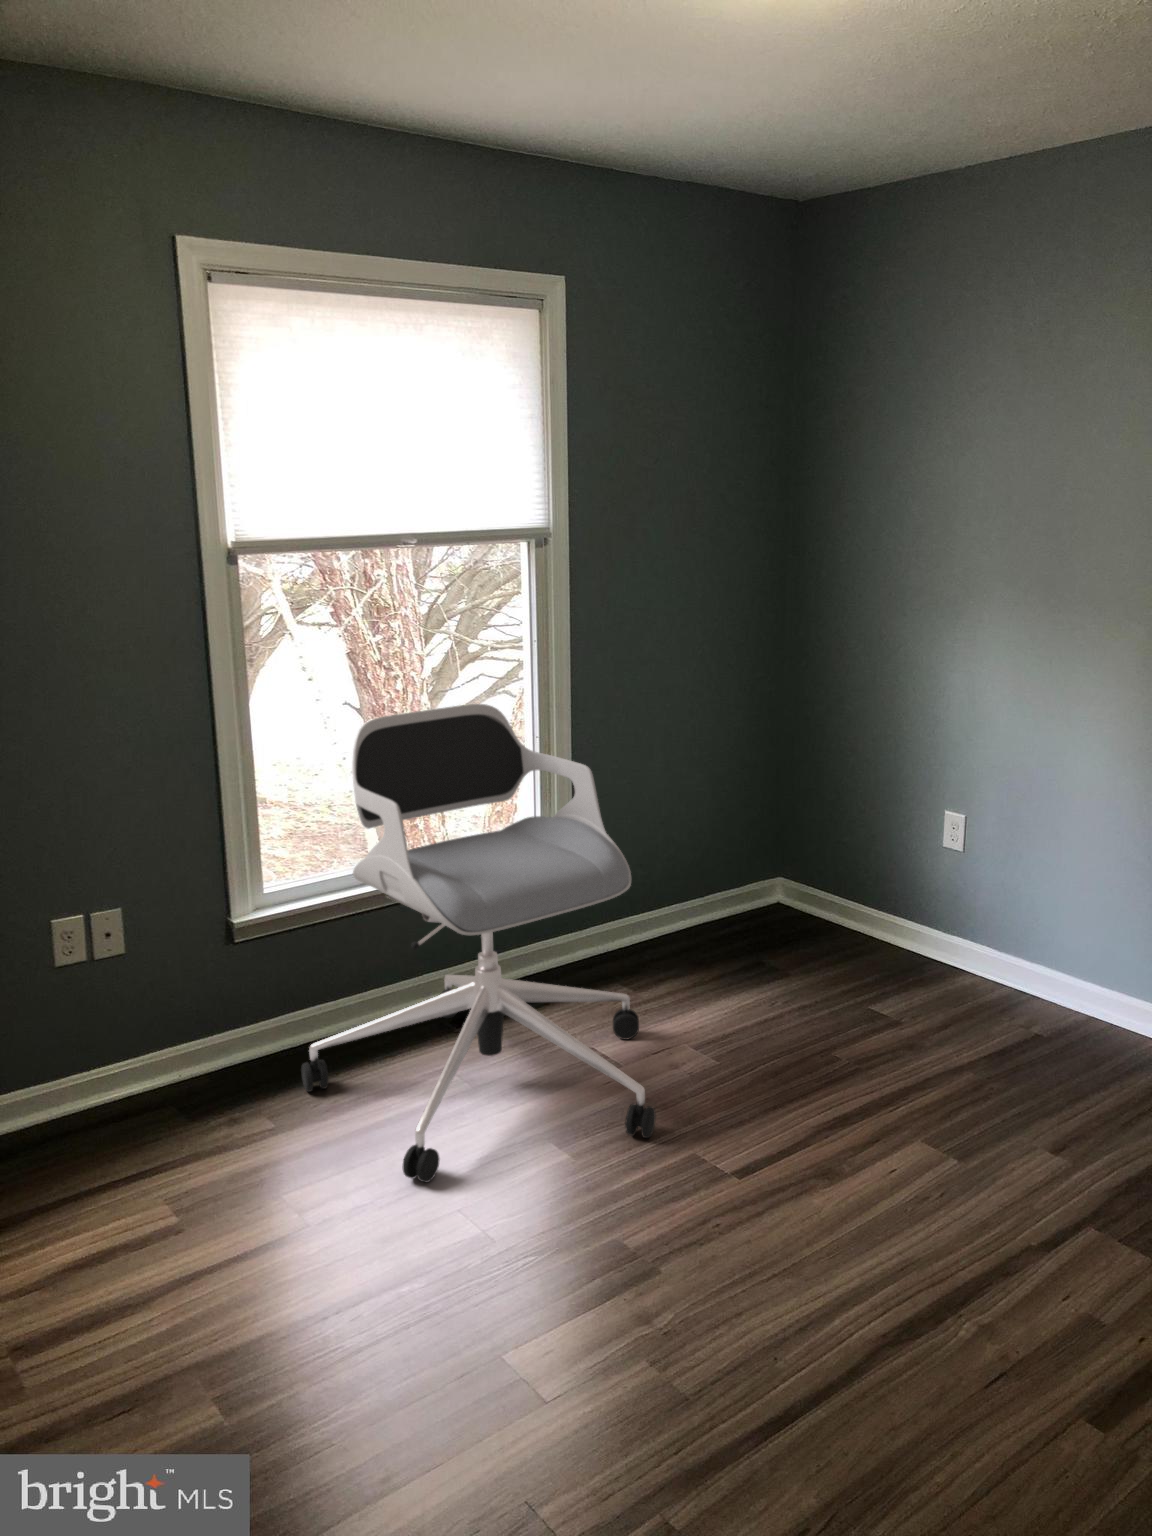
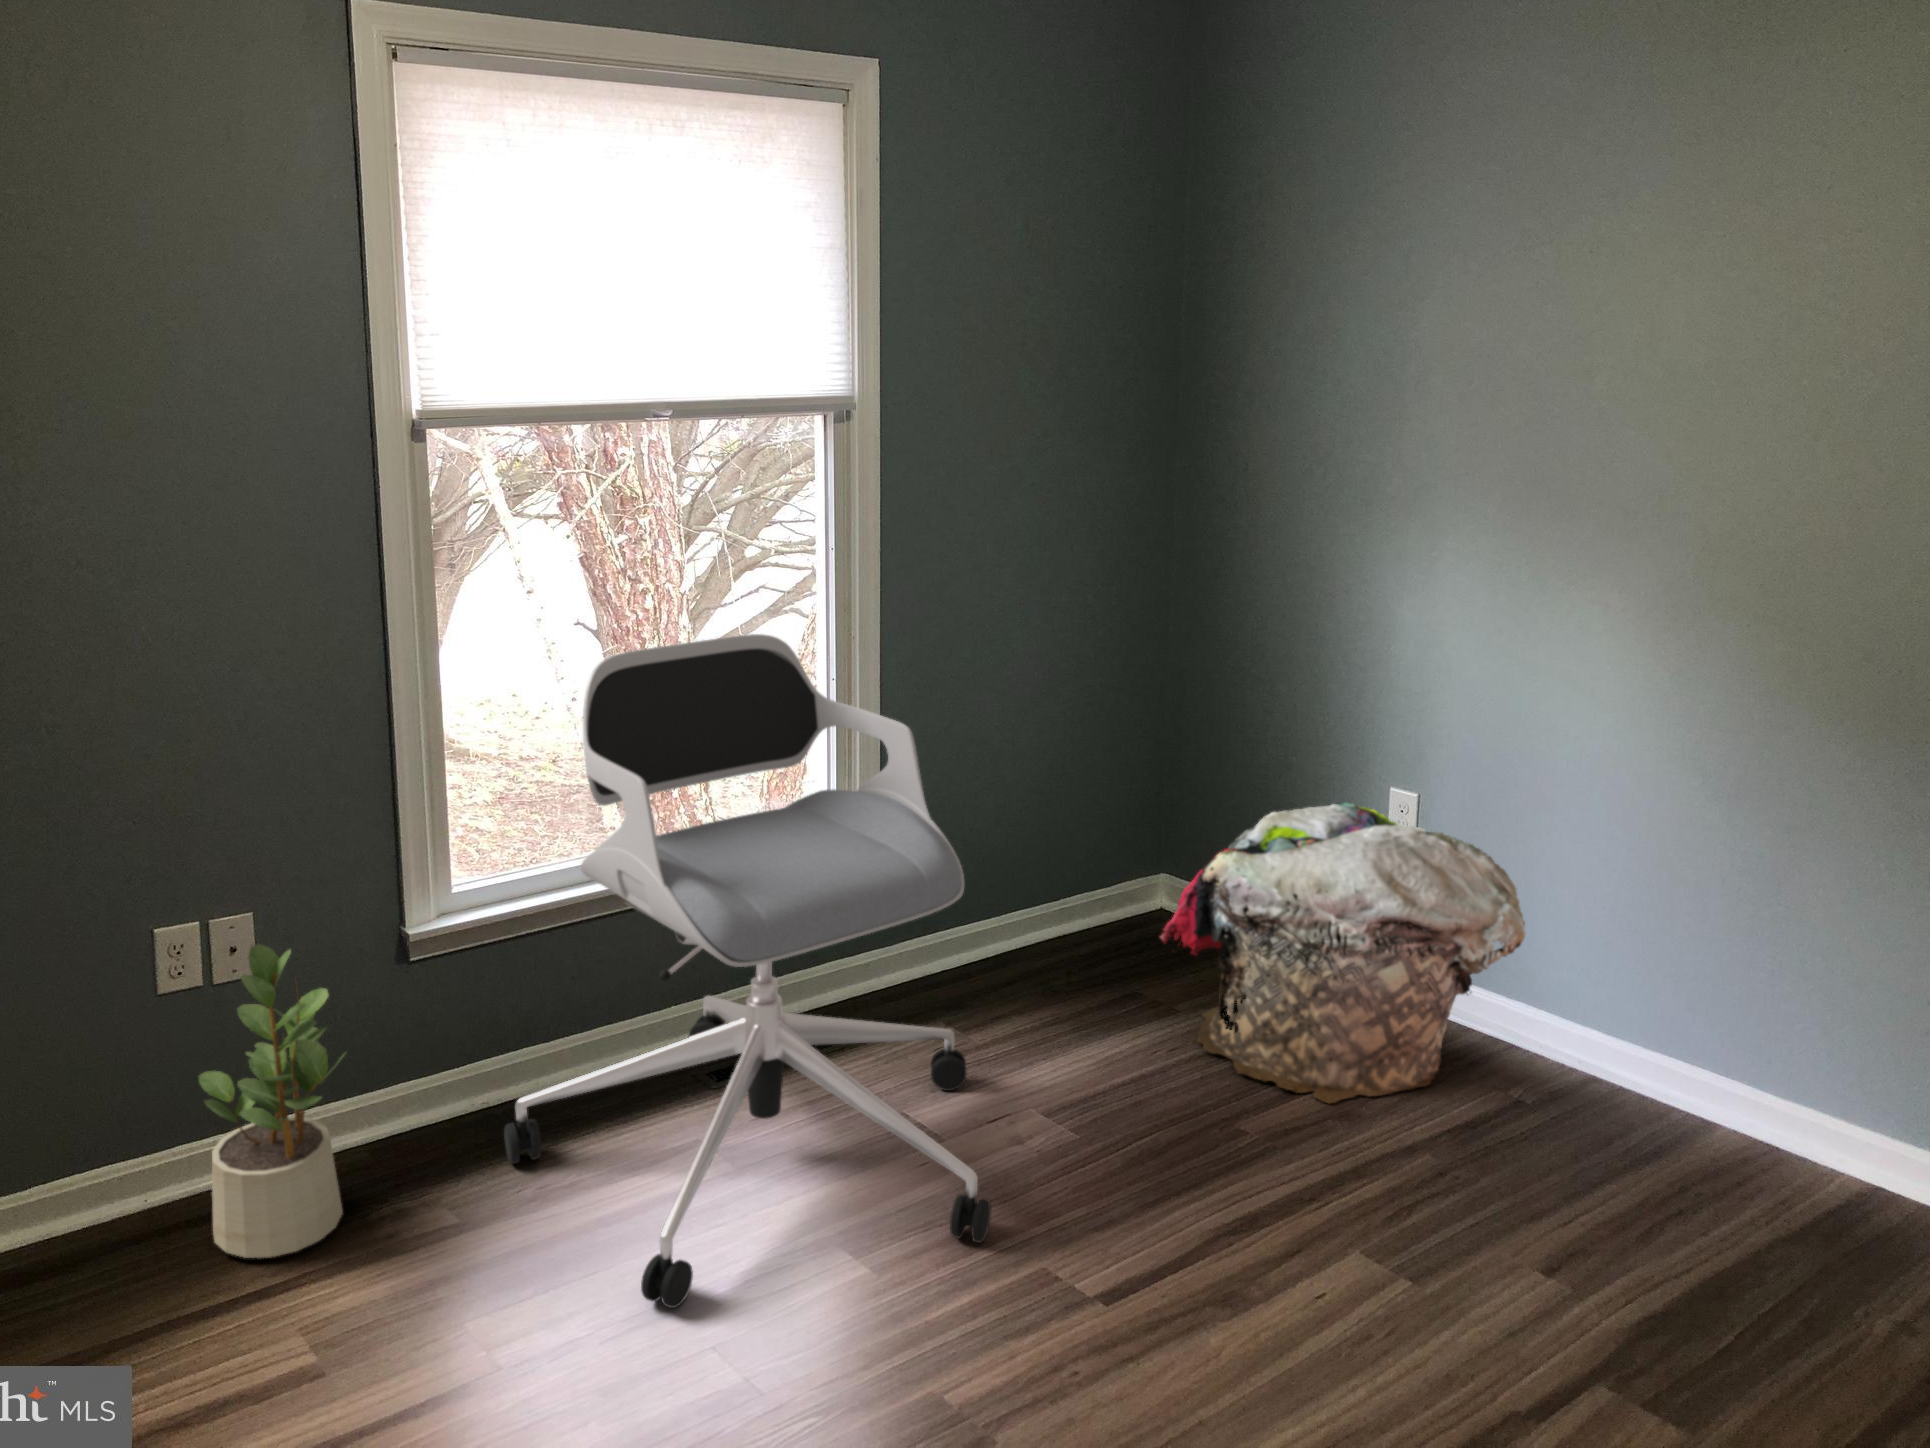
laundry basket: none [783,823,1052,1044] -> present [1160,803,1525,1103]
potted plant: none [83,928,189,1154] -> present [199,944,343,1258]

